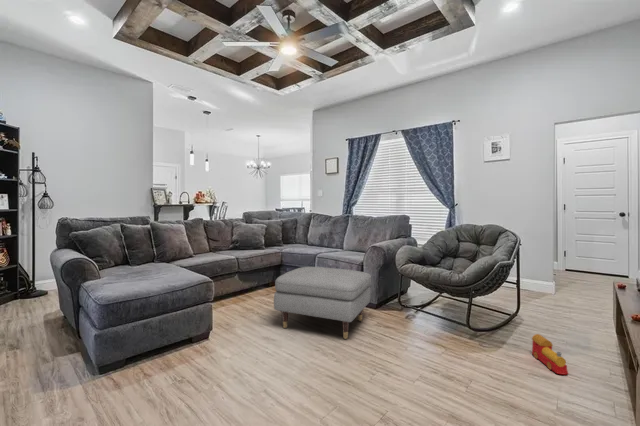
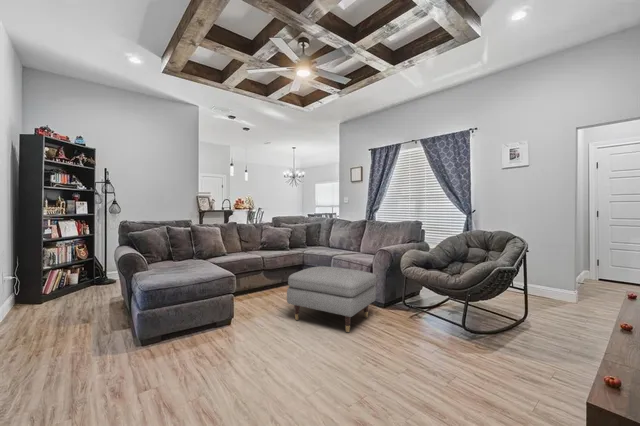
toy train: present [532,334,568,374] -> none [525,338,556,378]

